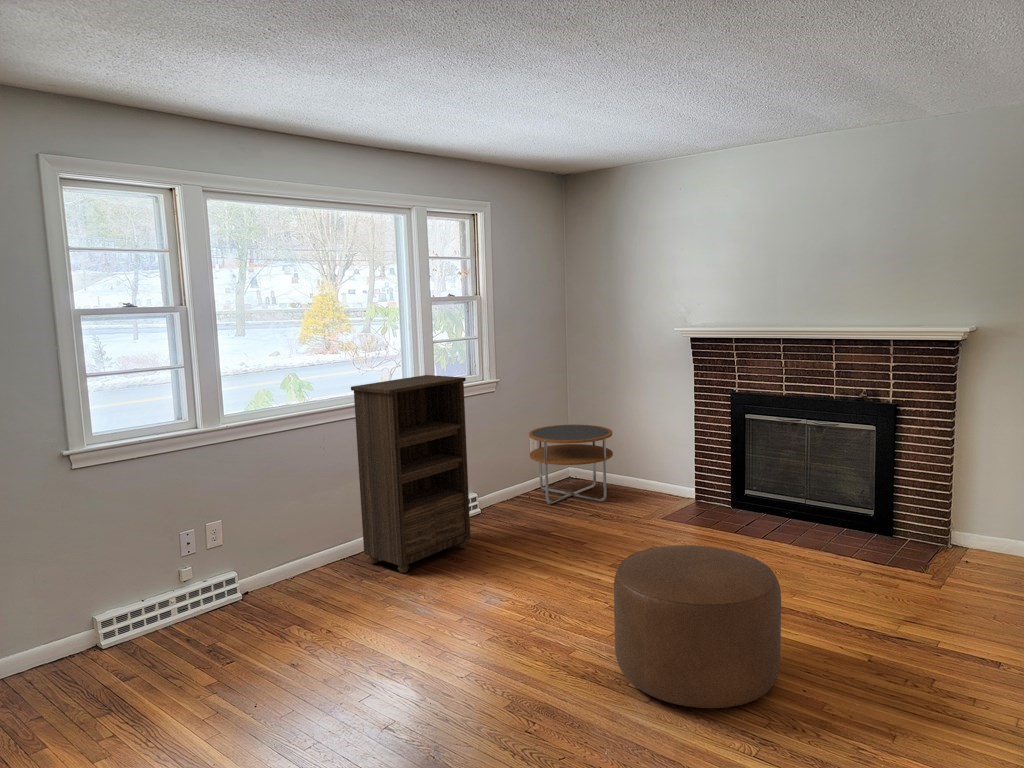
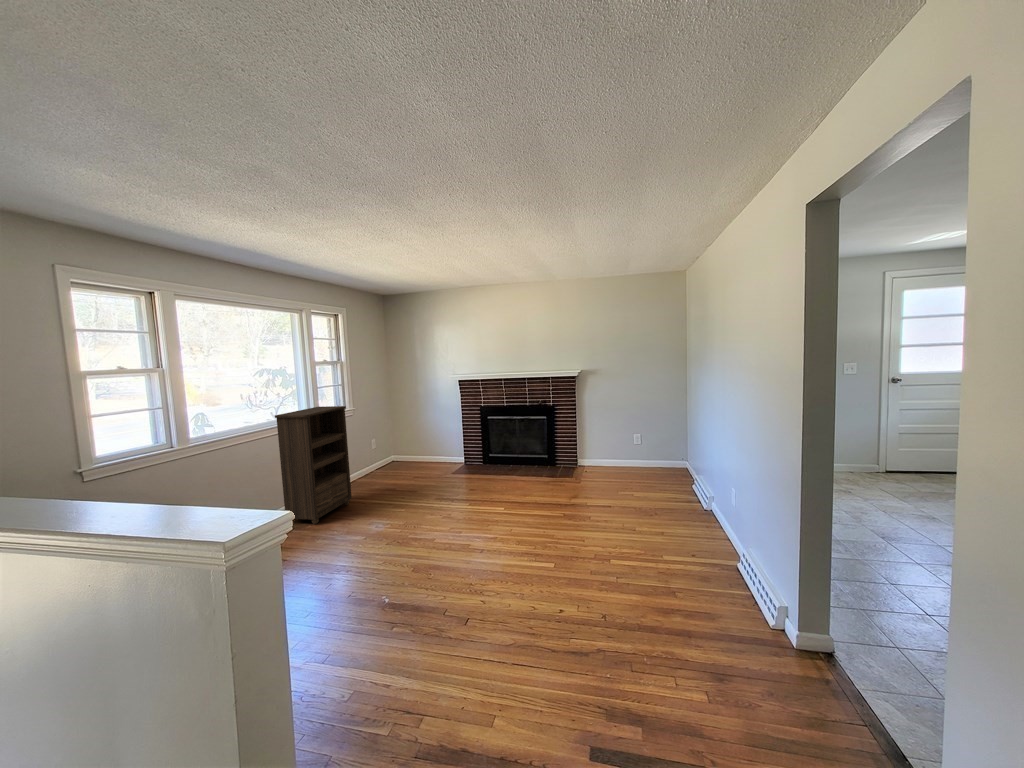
side table: present [529,424,613,504] -> none [373,430,421,475]
ottoman: present [614,545,781,708] -> none [457,476,535,550]

